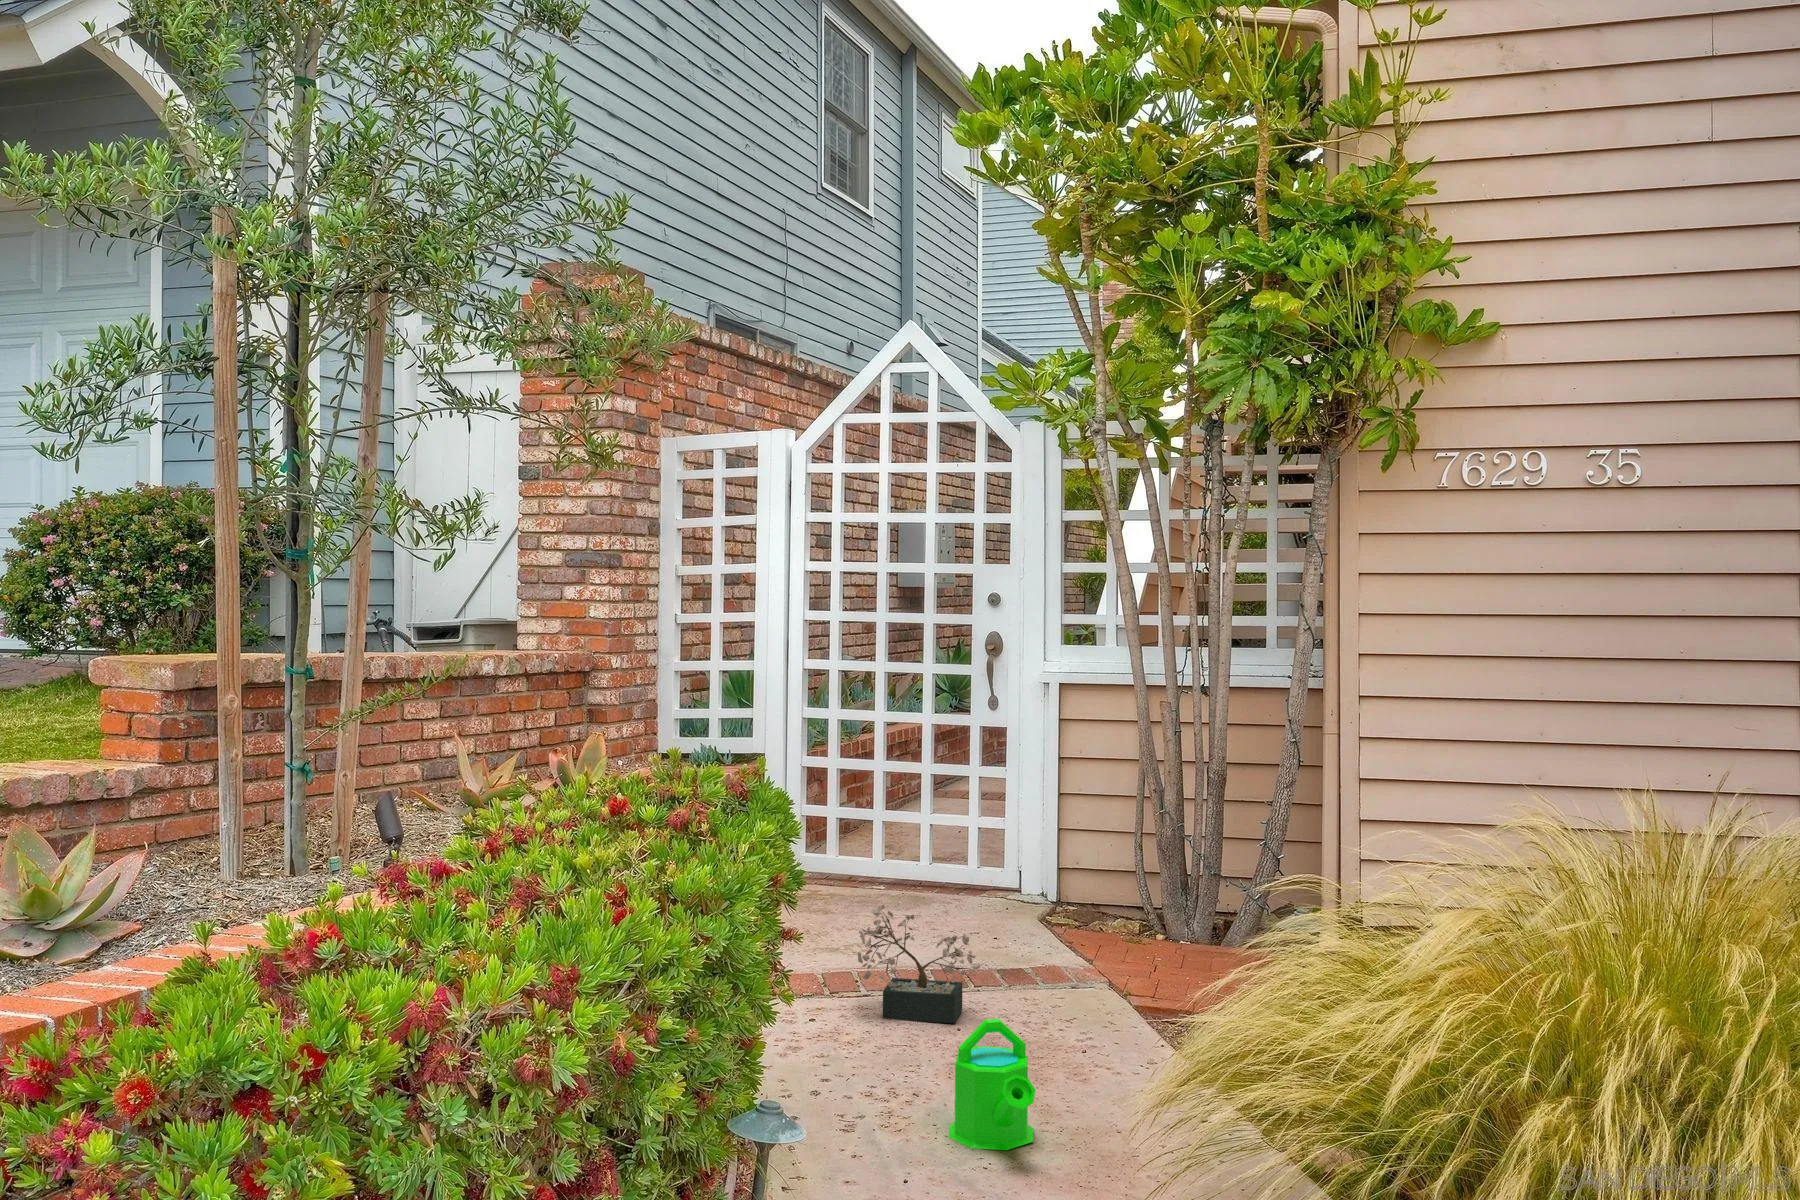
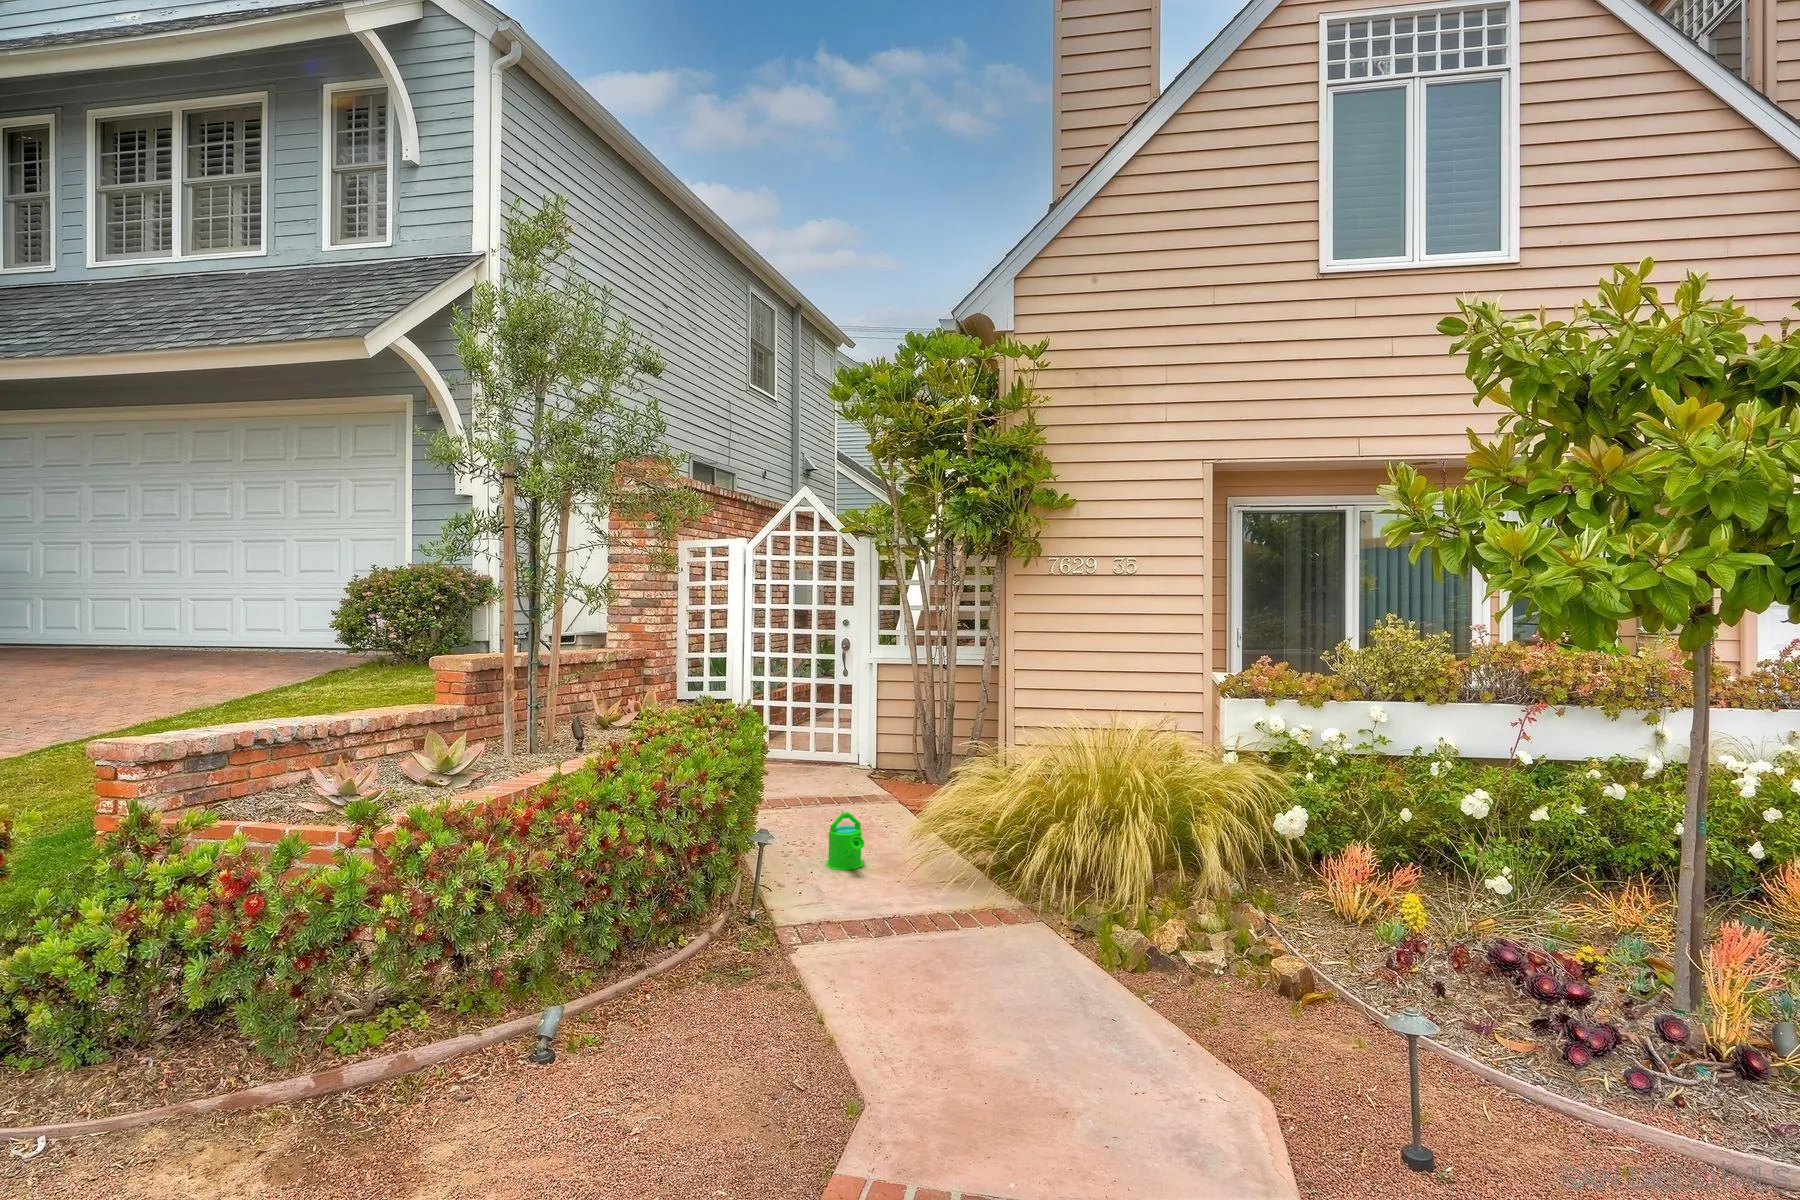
decorative plant: present [857,905,980,1023] -> none [782,767,840,821]

